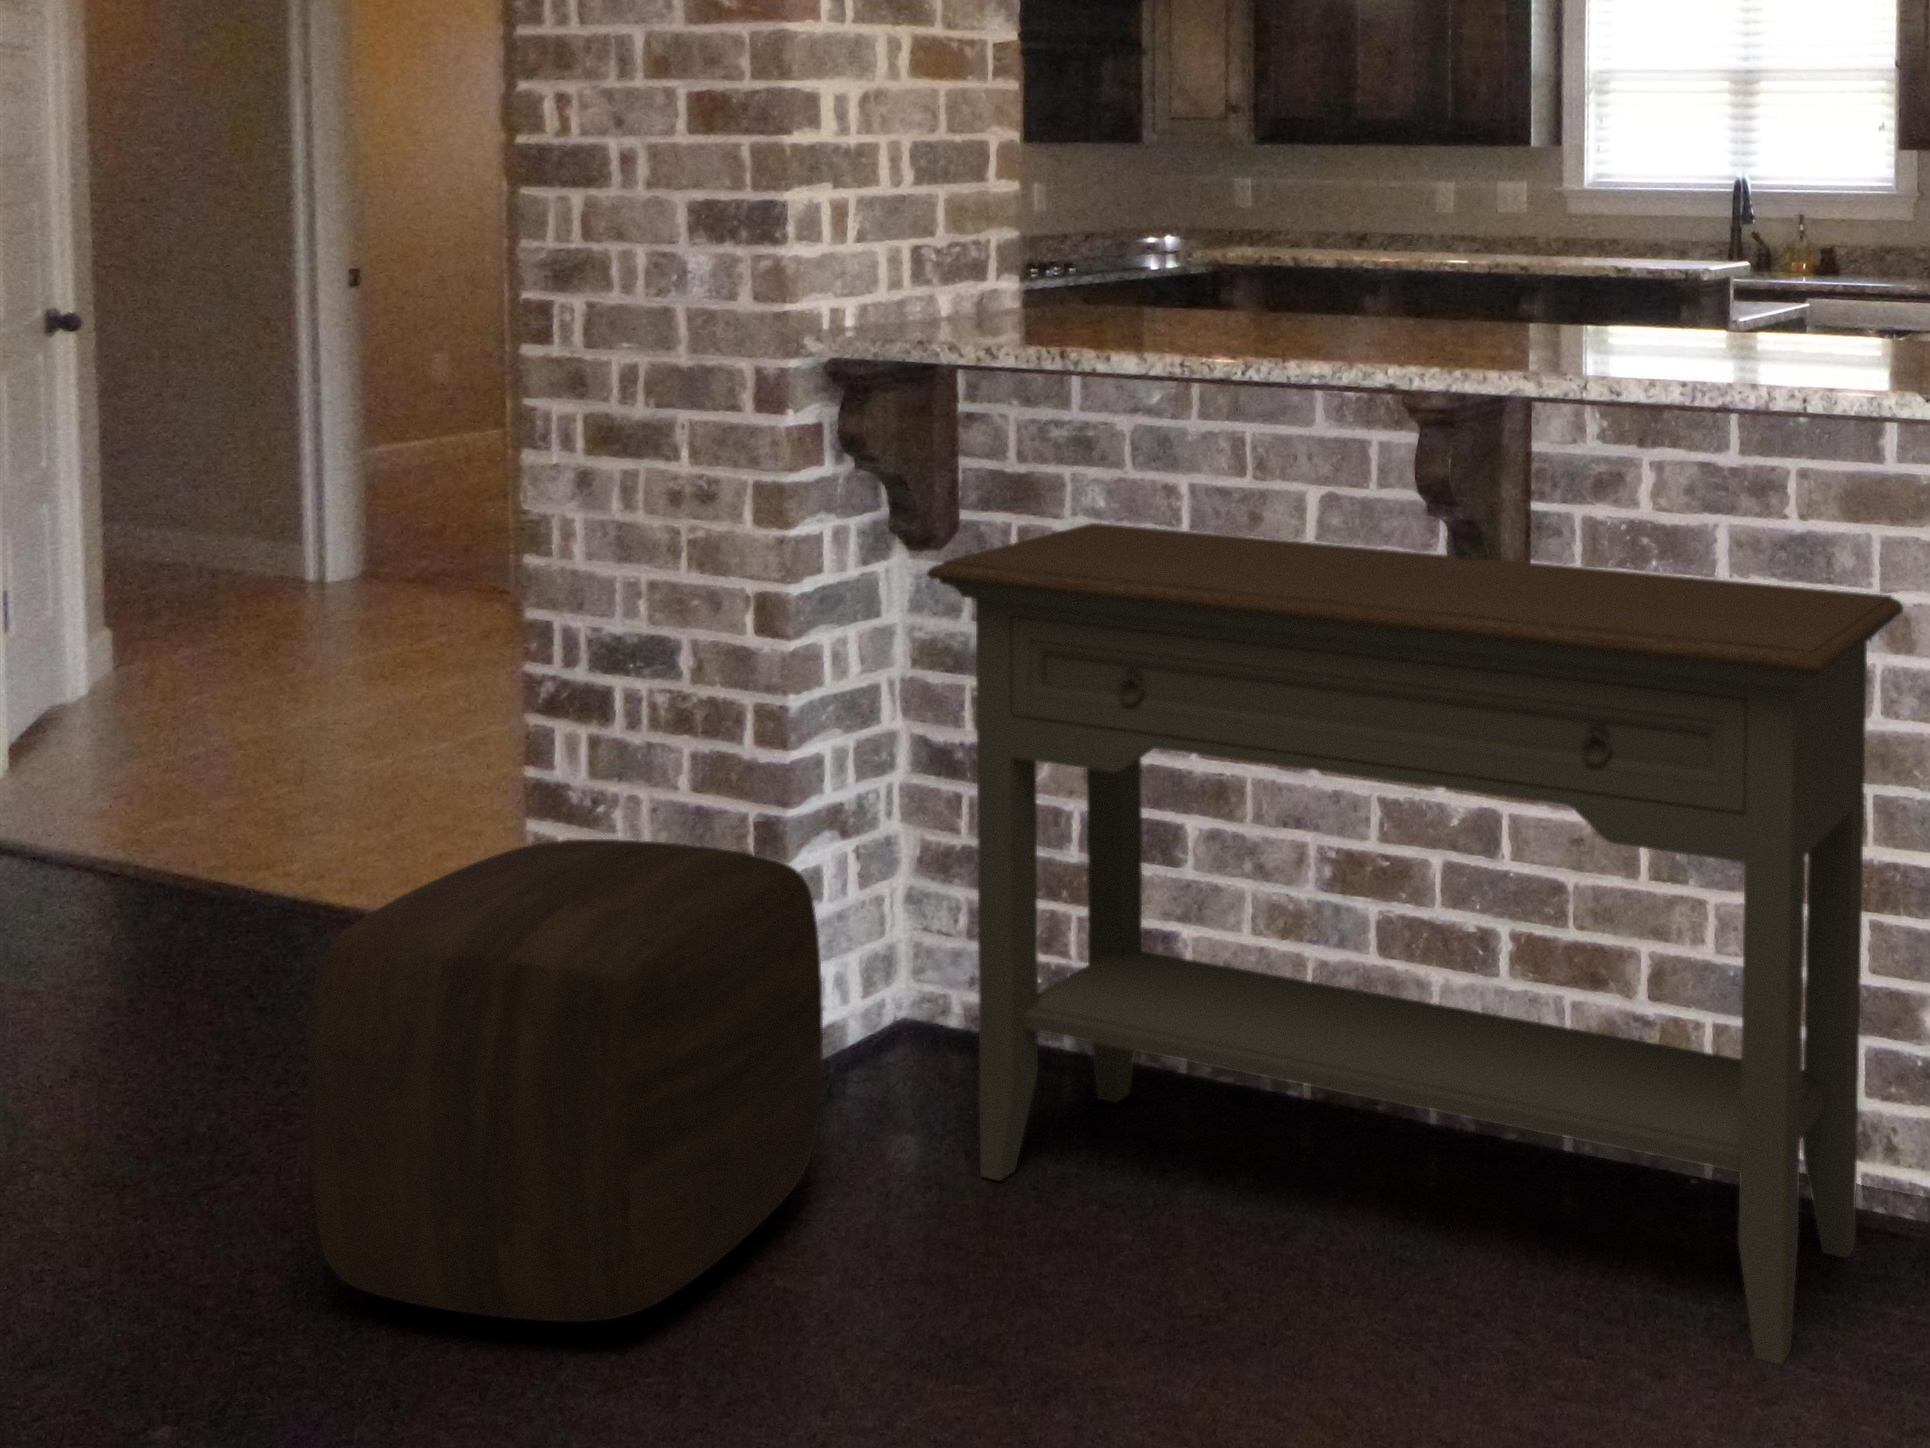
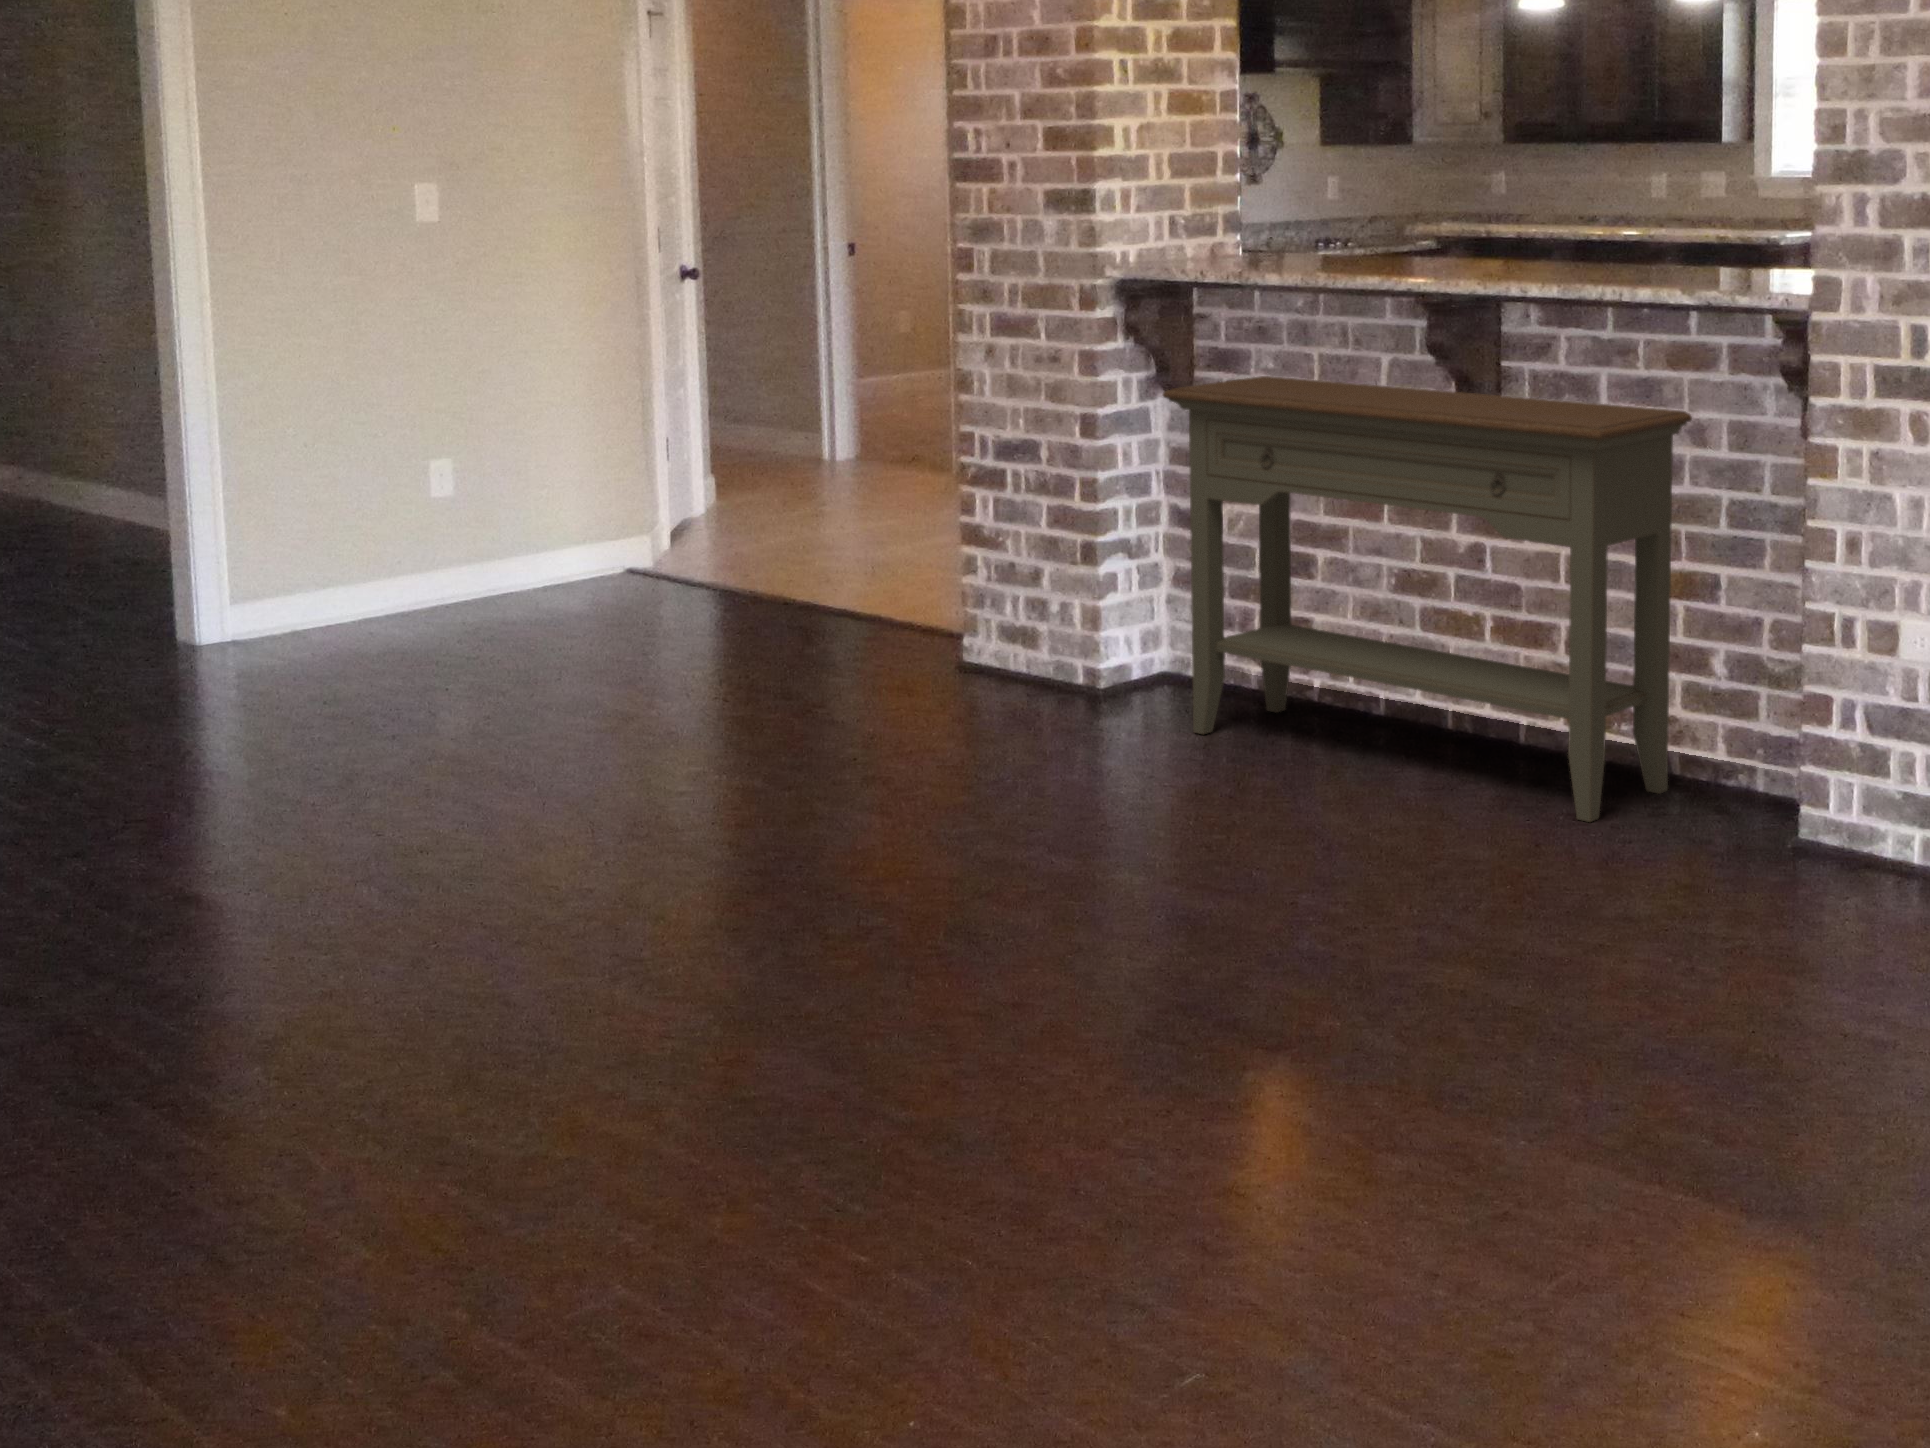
ottoman: present [307,839,823,1322] -> none [862,535,1109,756]

